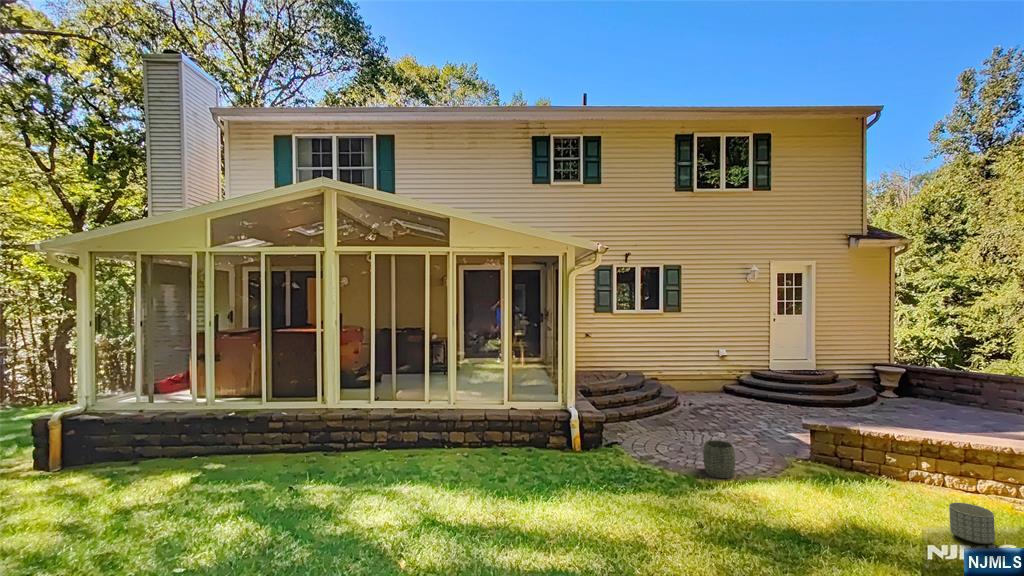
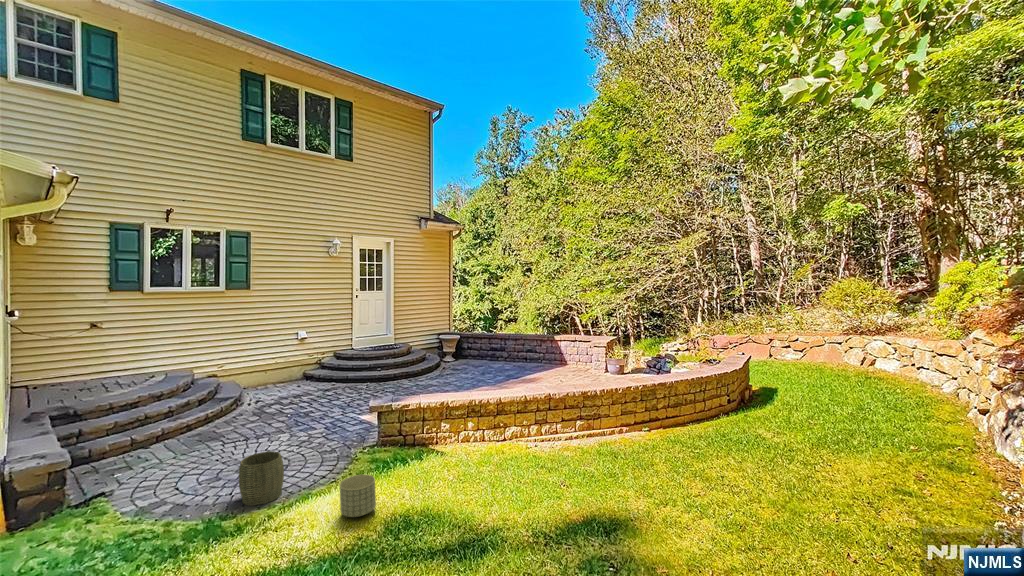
planter: present [949,503,995,544] -> present [340,474,376,517]

